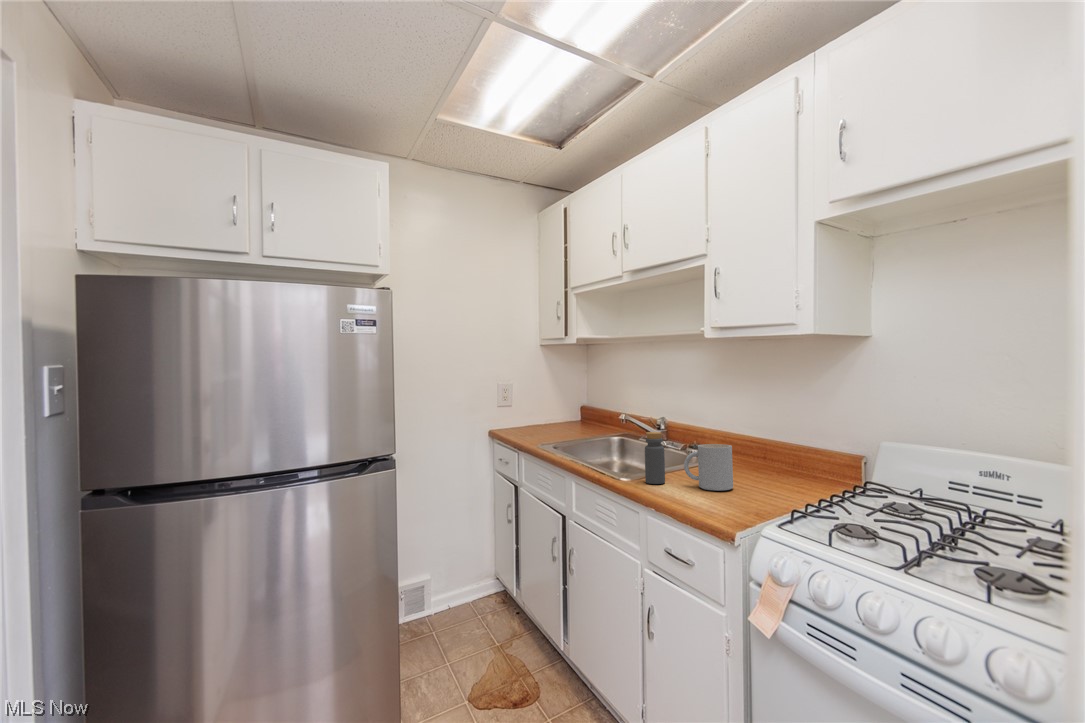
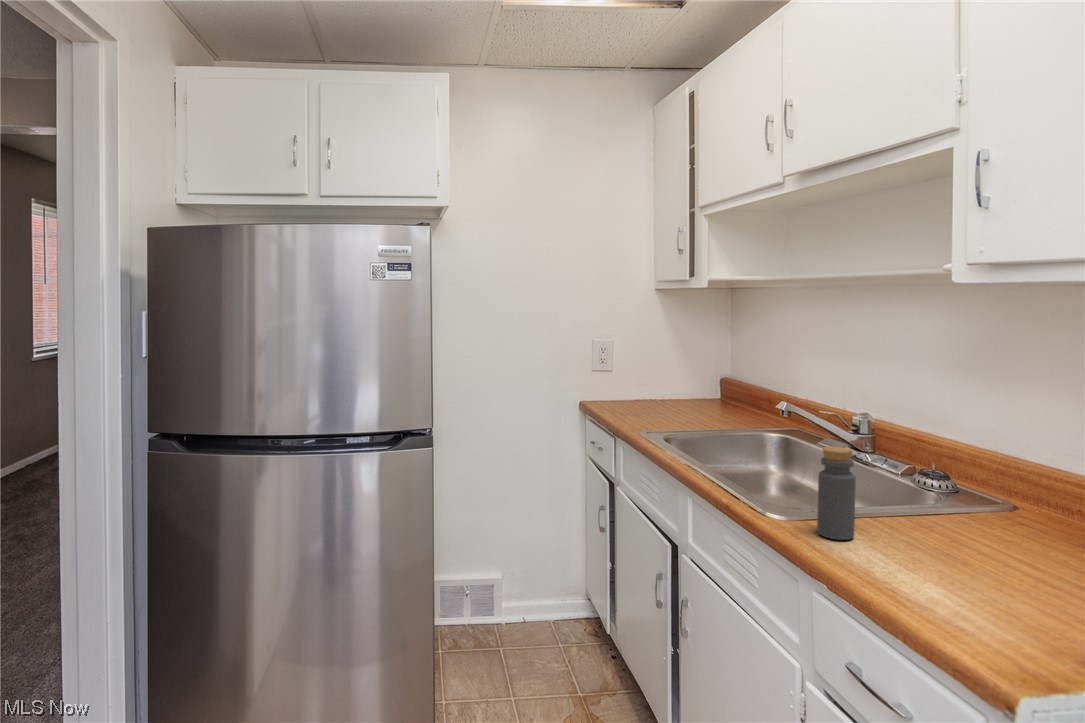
mug: present [684,444,733,491] -> none [894,477,998,571]

